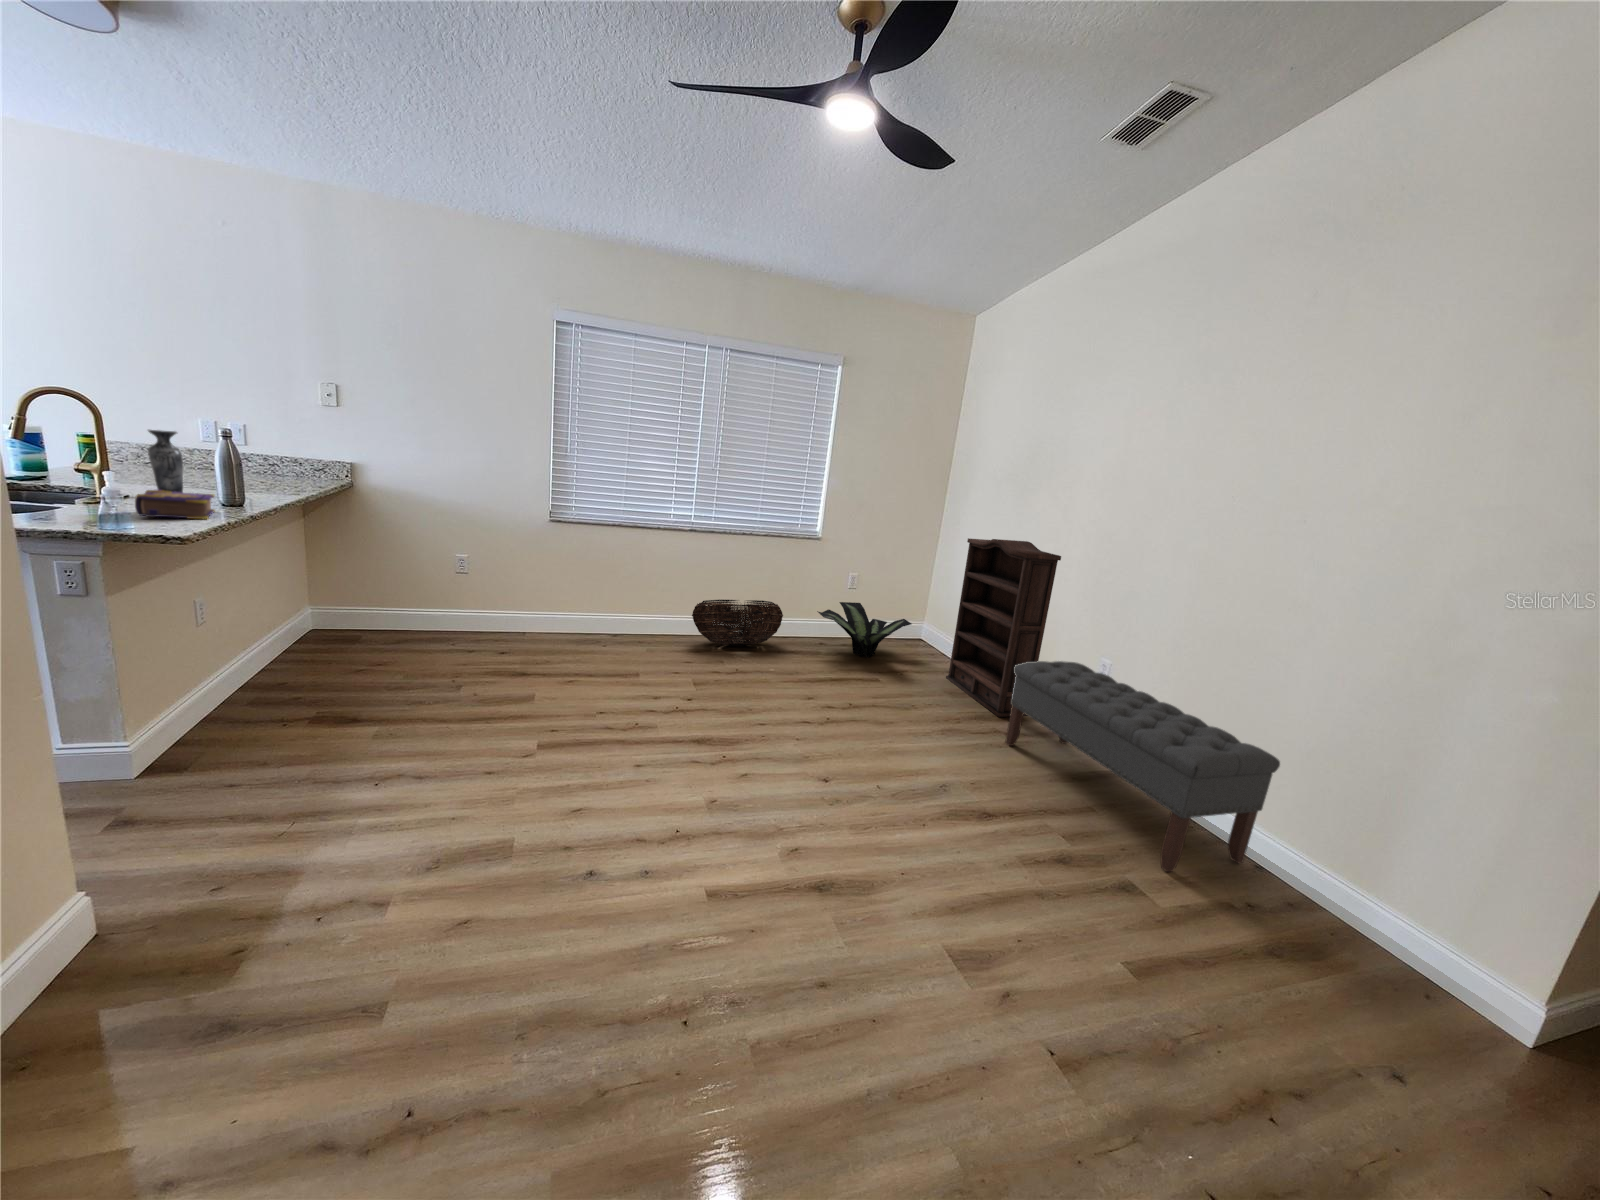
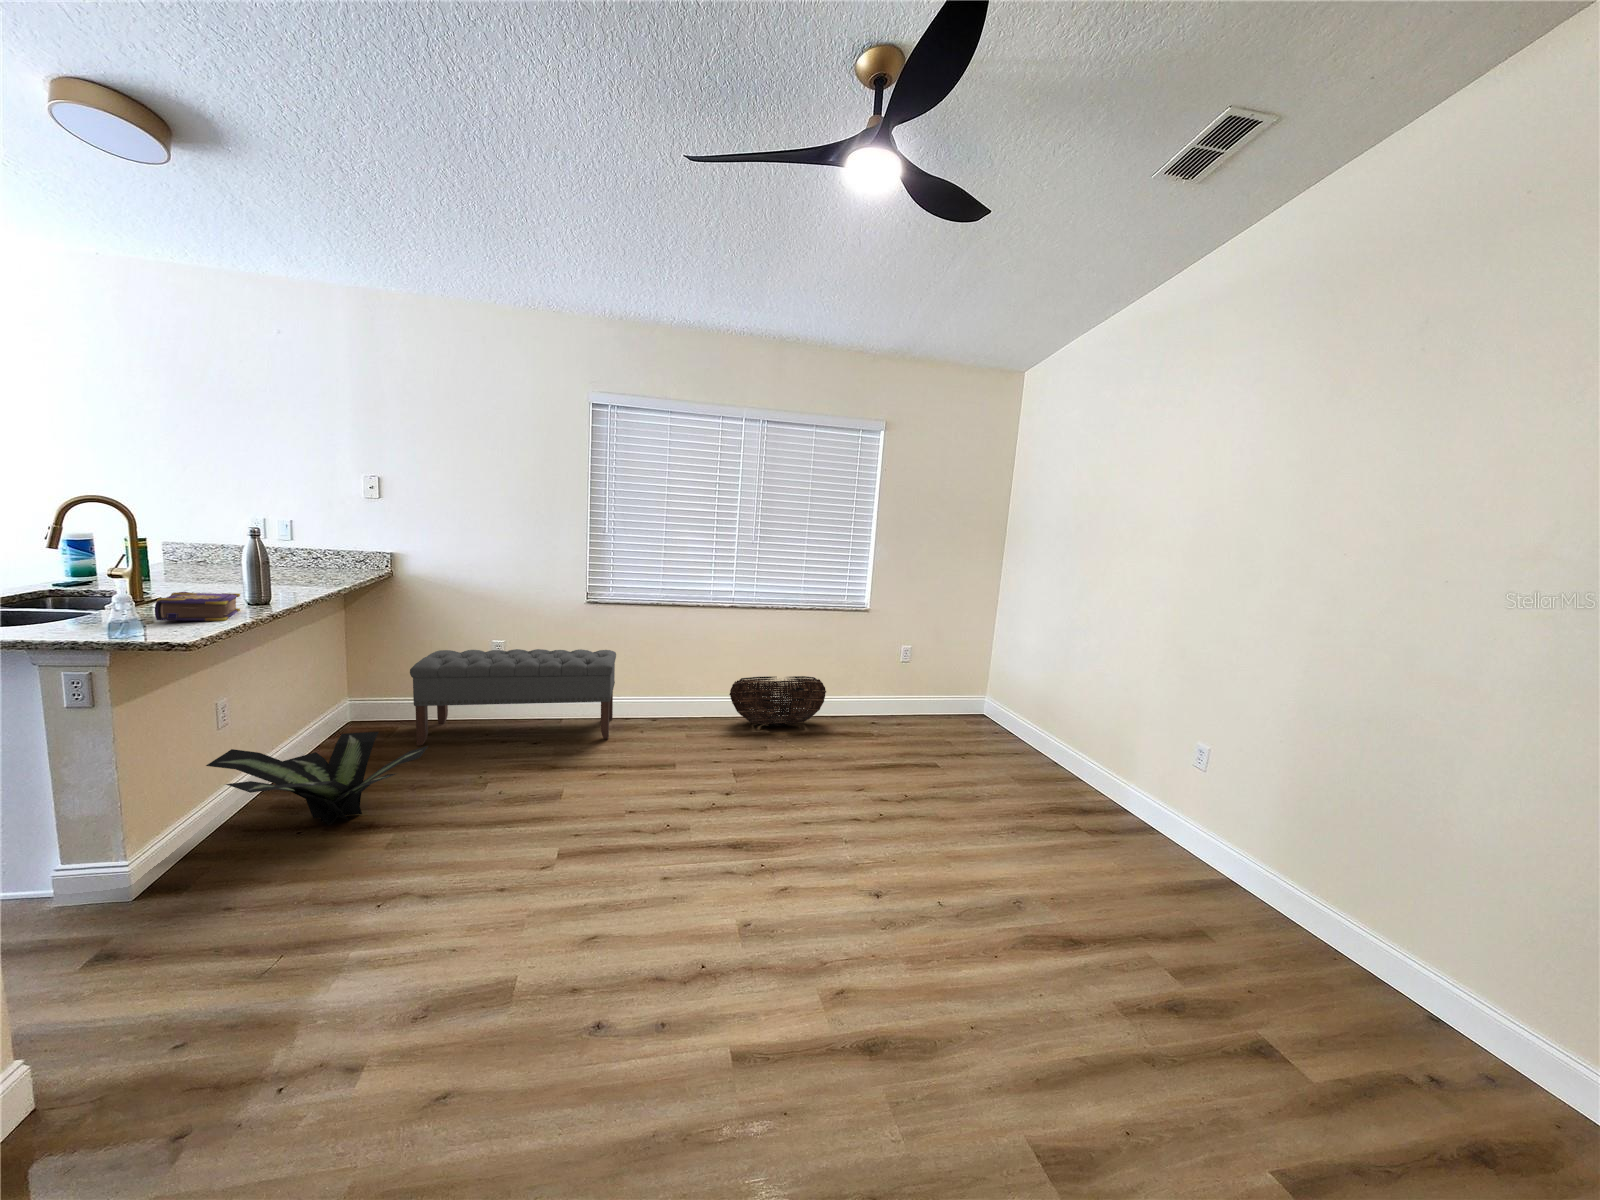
vase: present [148,430,183,493] -> none [189,531,222,595]
bookshelf: present [946,538,1061,717] -> none [1009,604,1134,807]
potted plant: present [817,602,912,658] -> present [206,732,428,826]
bench: present [1005,661,1280,872] -> present [410,649,616,746]

